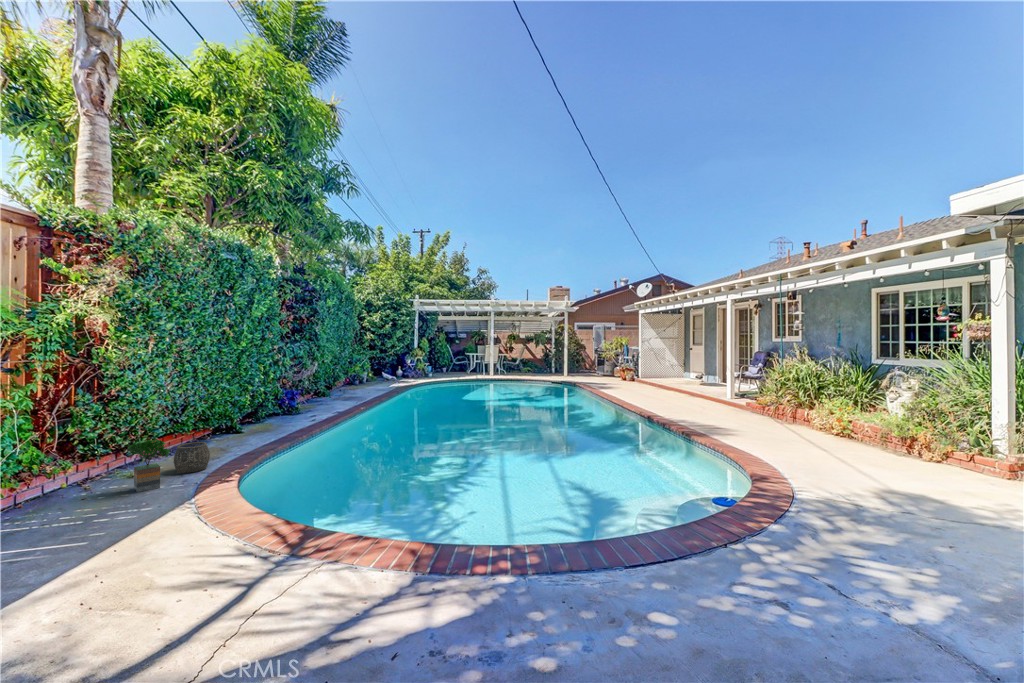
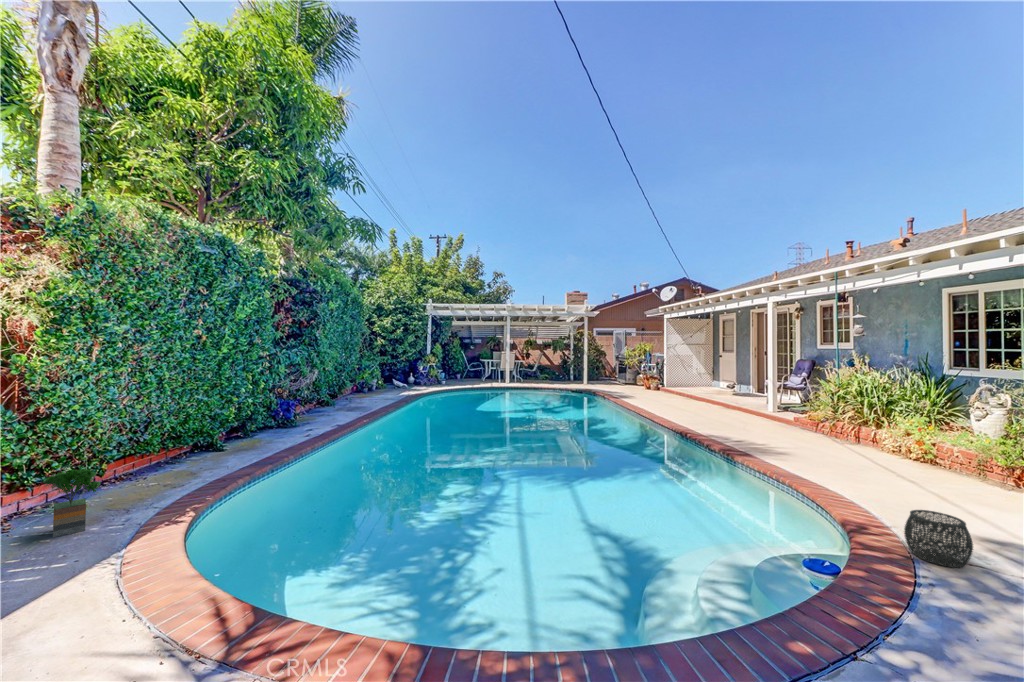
woven basket: present [174,442,210,473] -> present [904,510,973,568]

